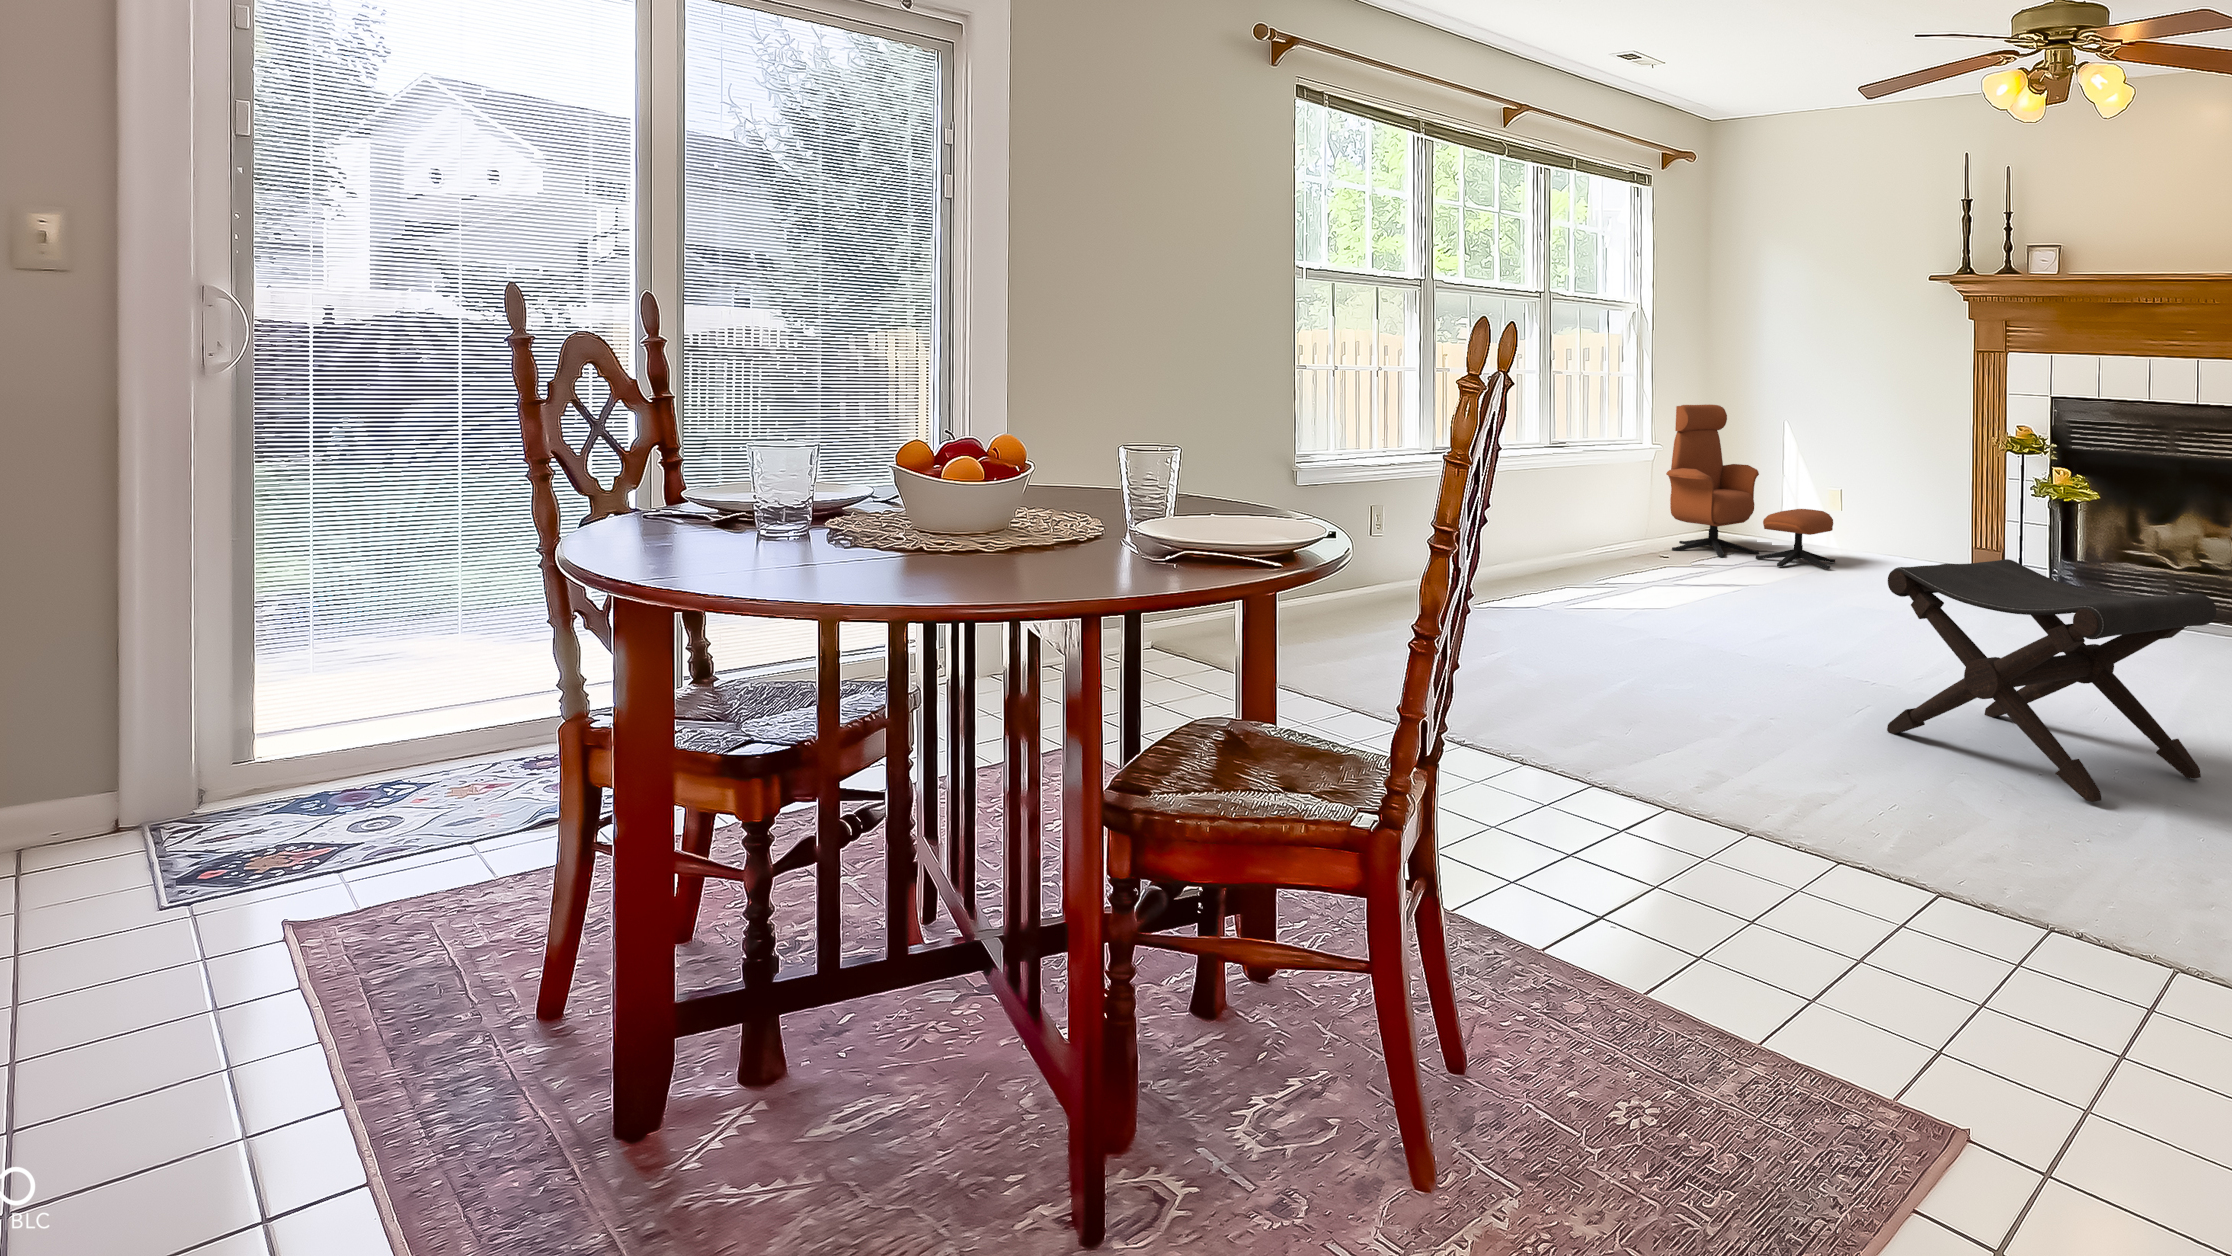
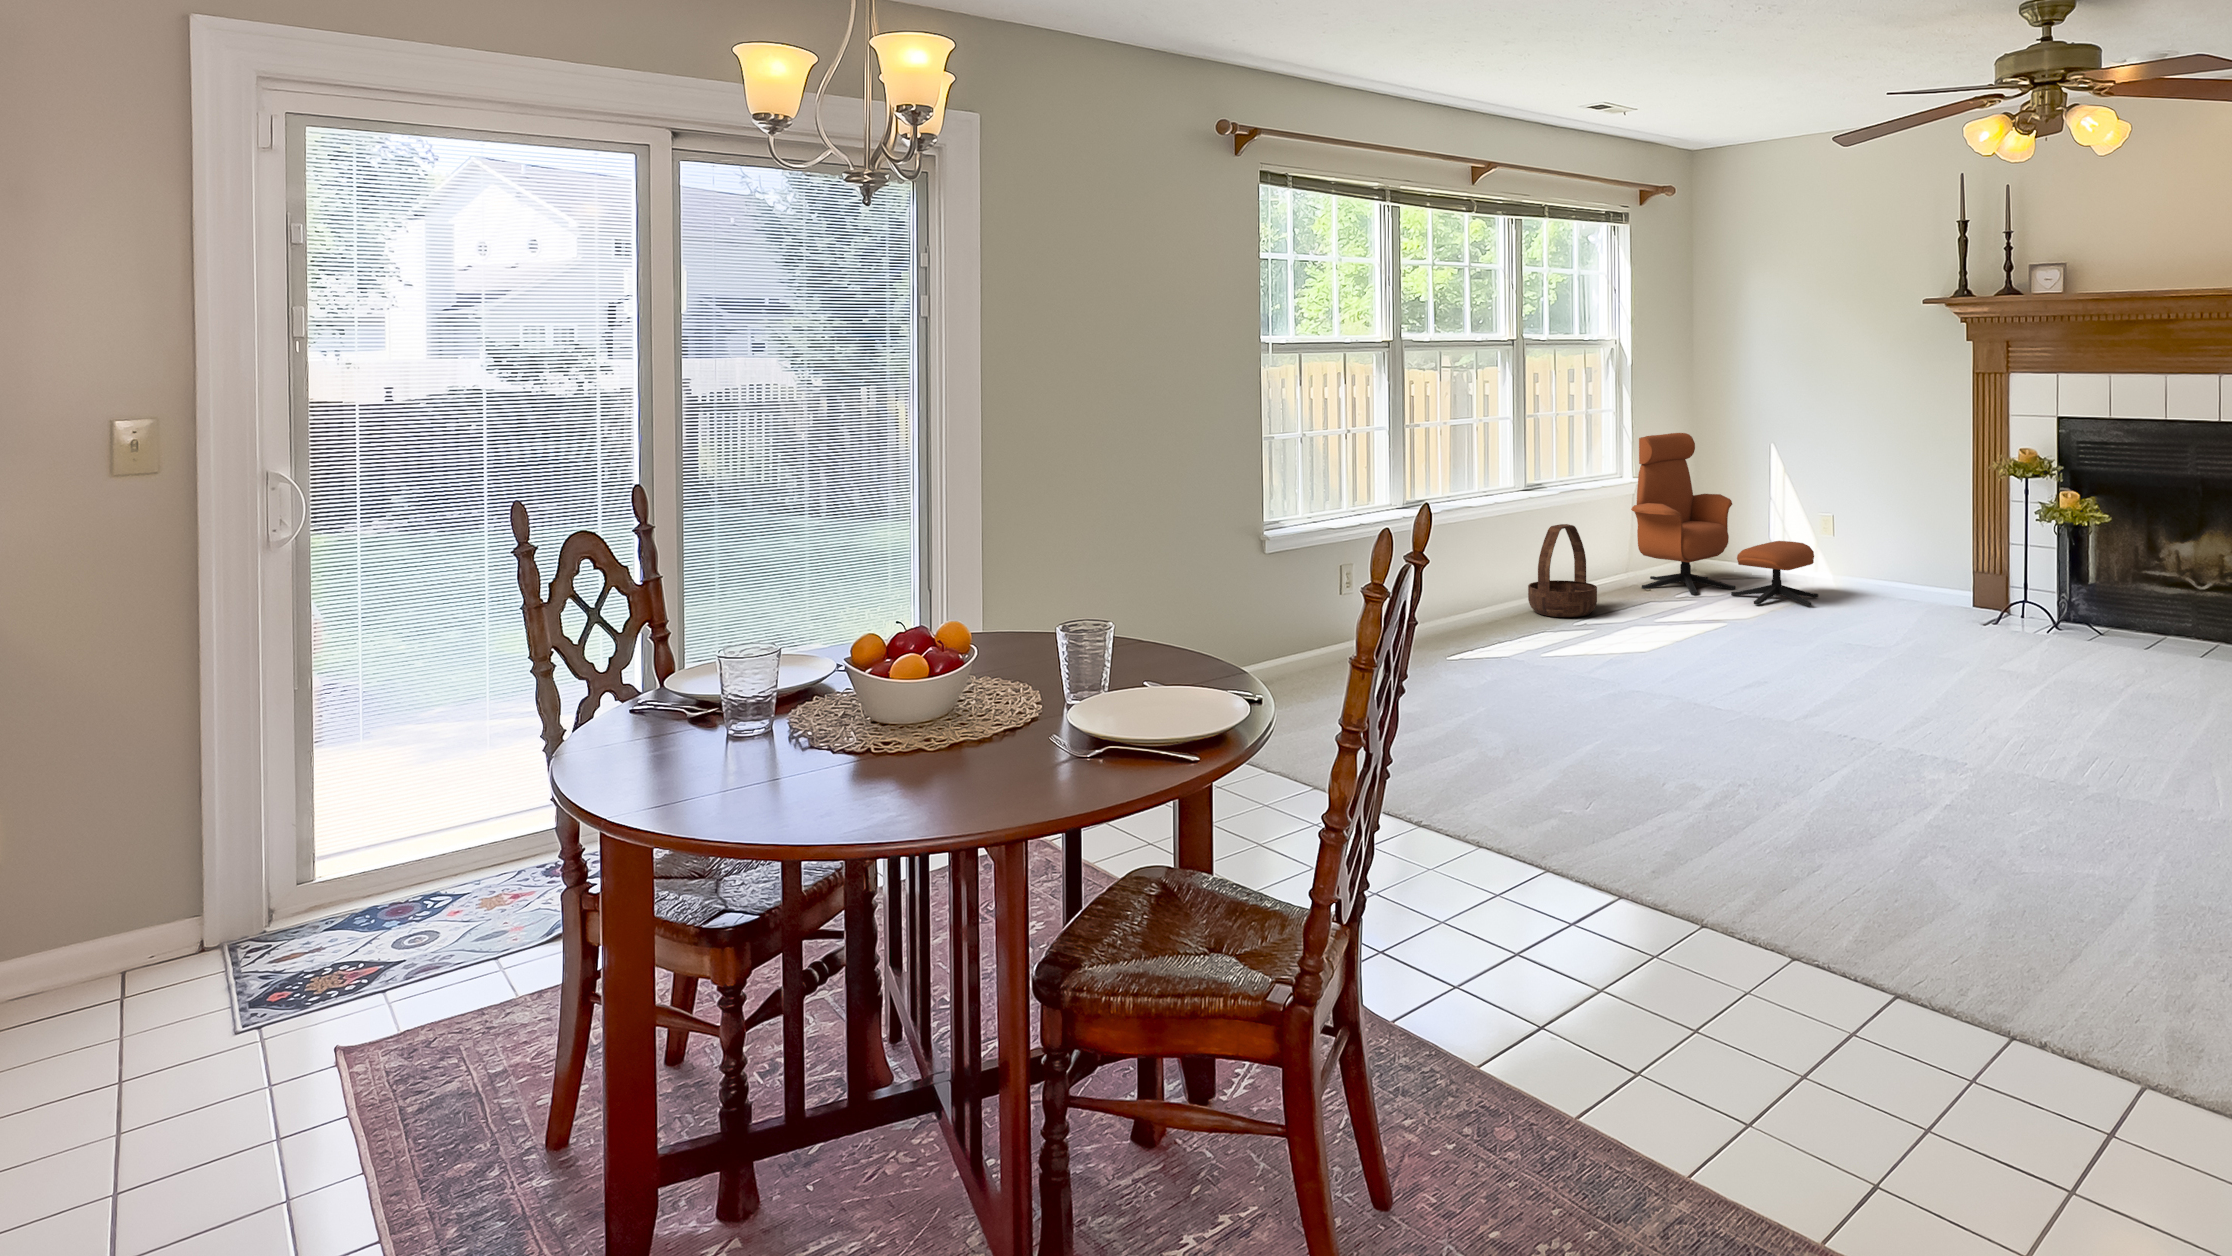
basket: none [1567,482,1633,571] -> present [1528,524,1597,617]
footstool: present [1887,559,2216,802] -> none [1850,622,2213,895]

